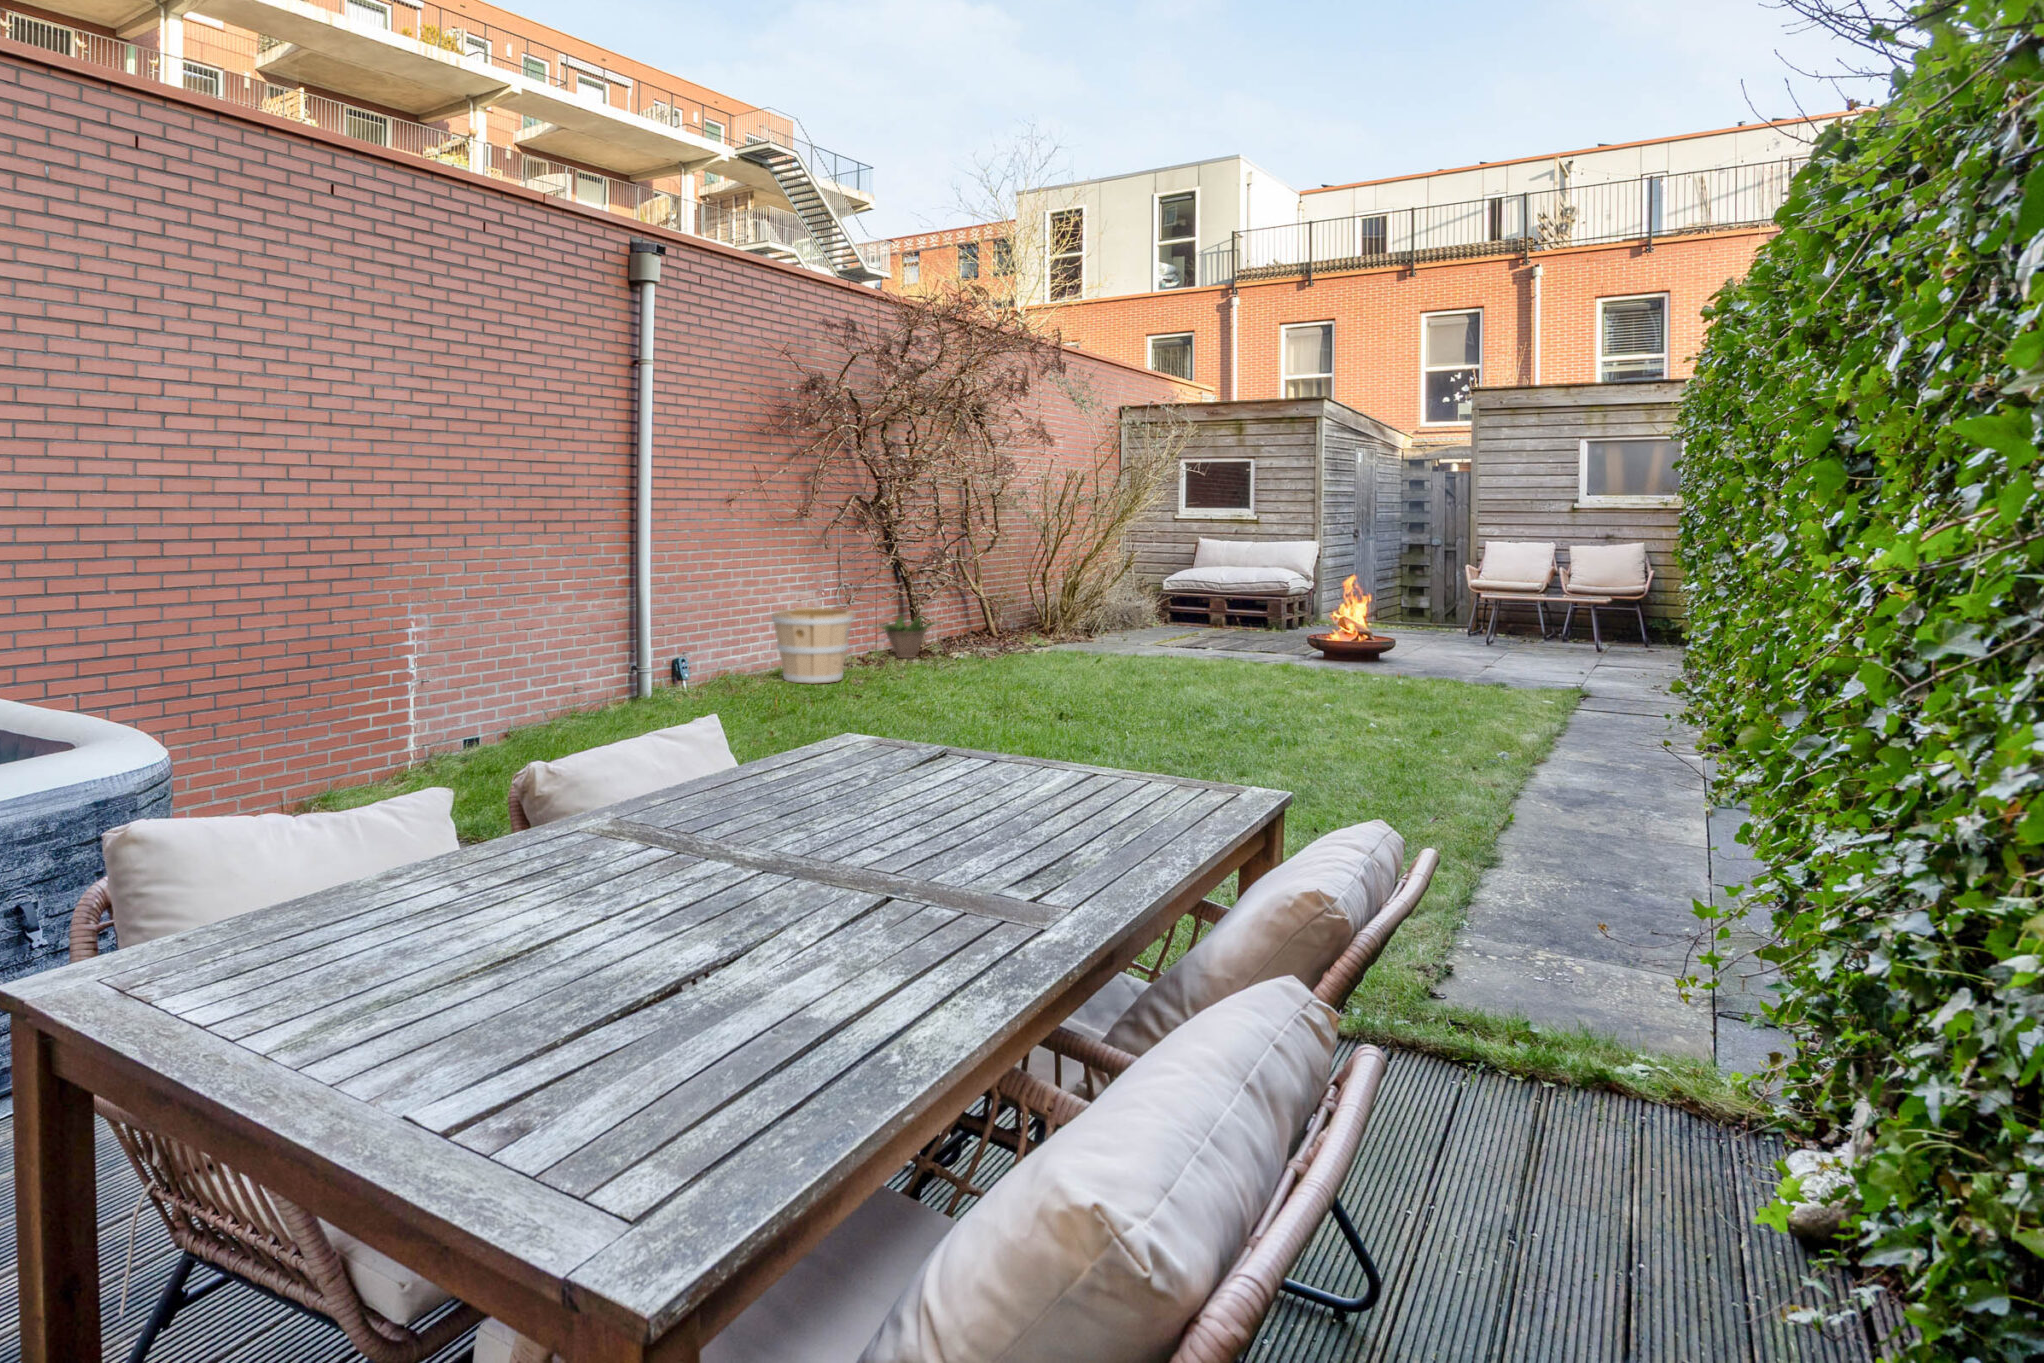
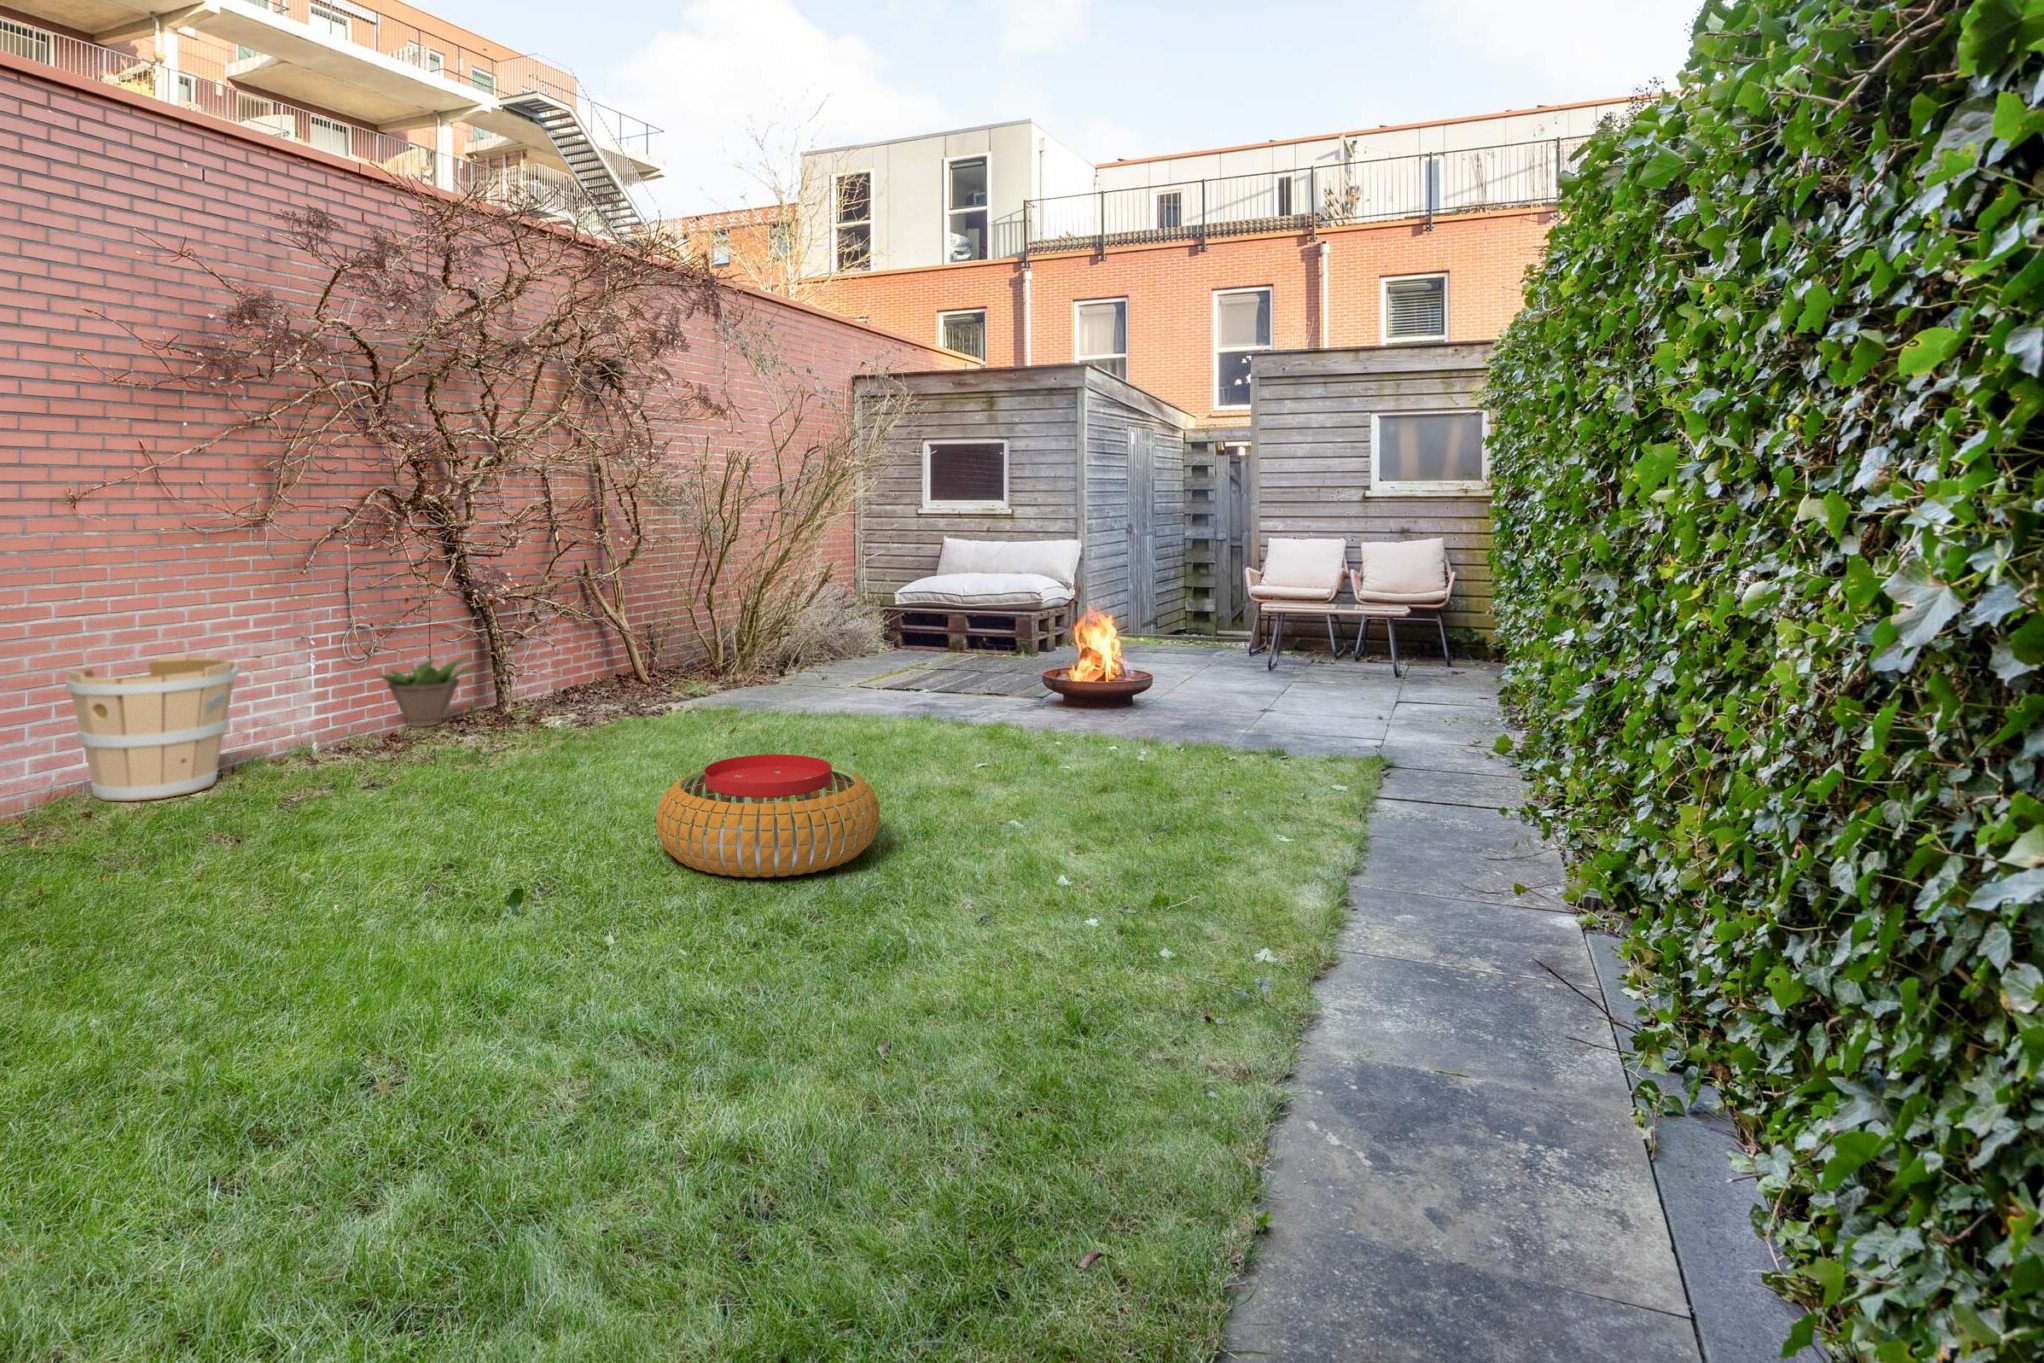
pouf: none [1133,663,1264,721] -> present [656,754,880,878]

